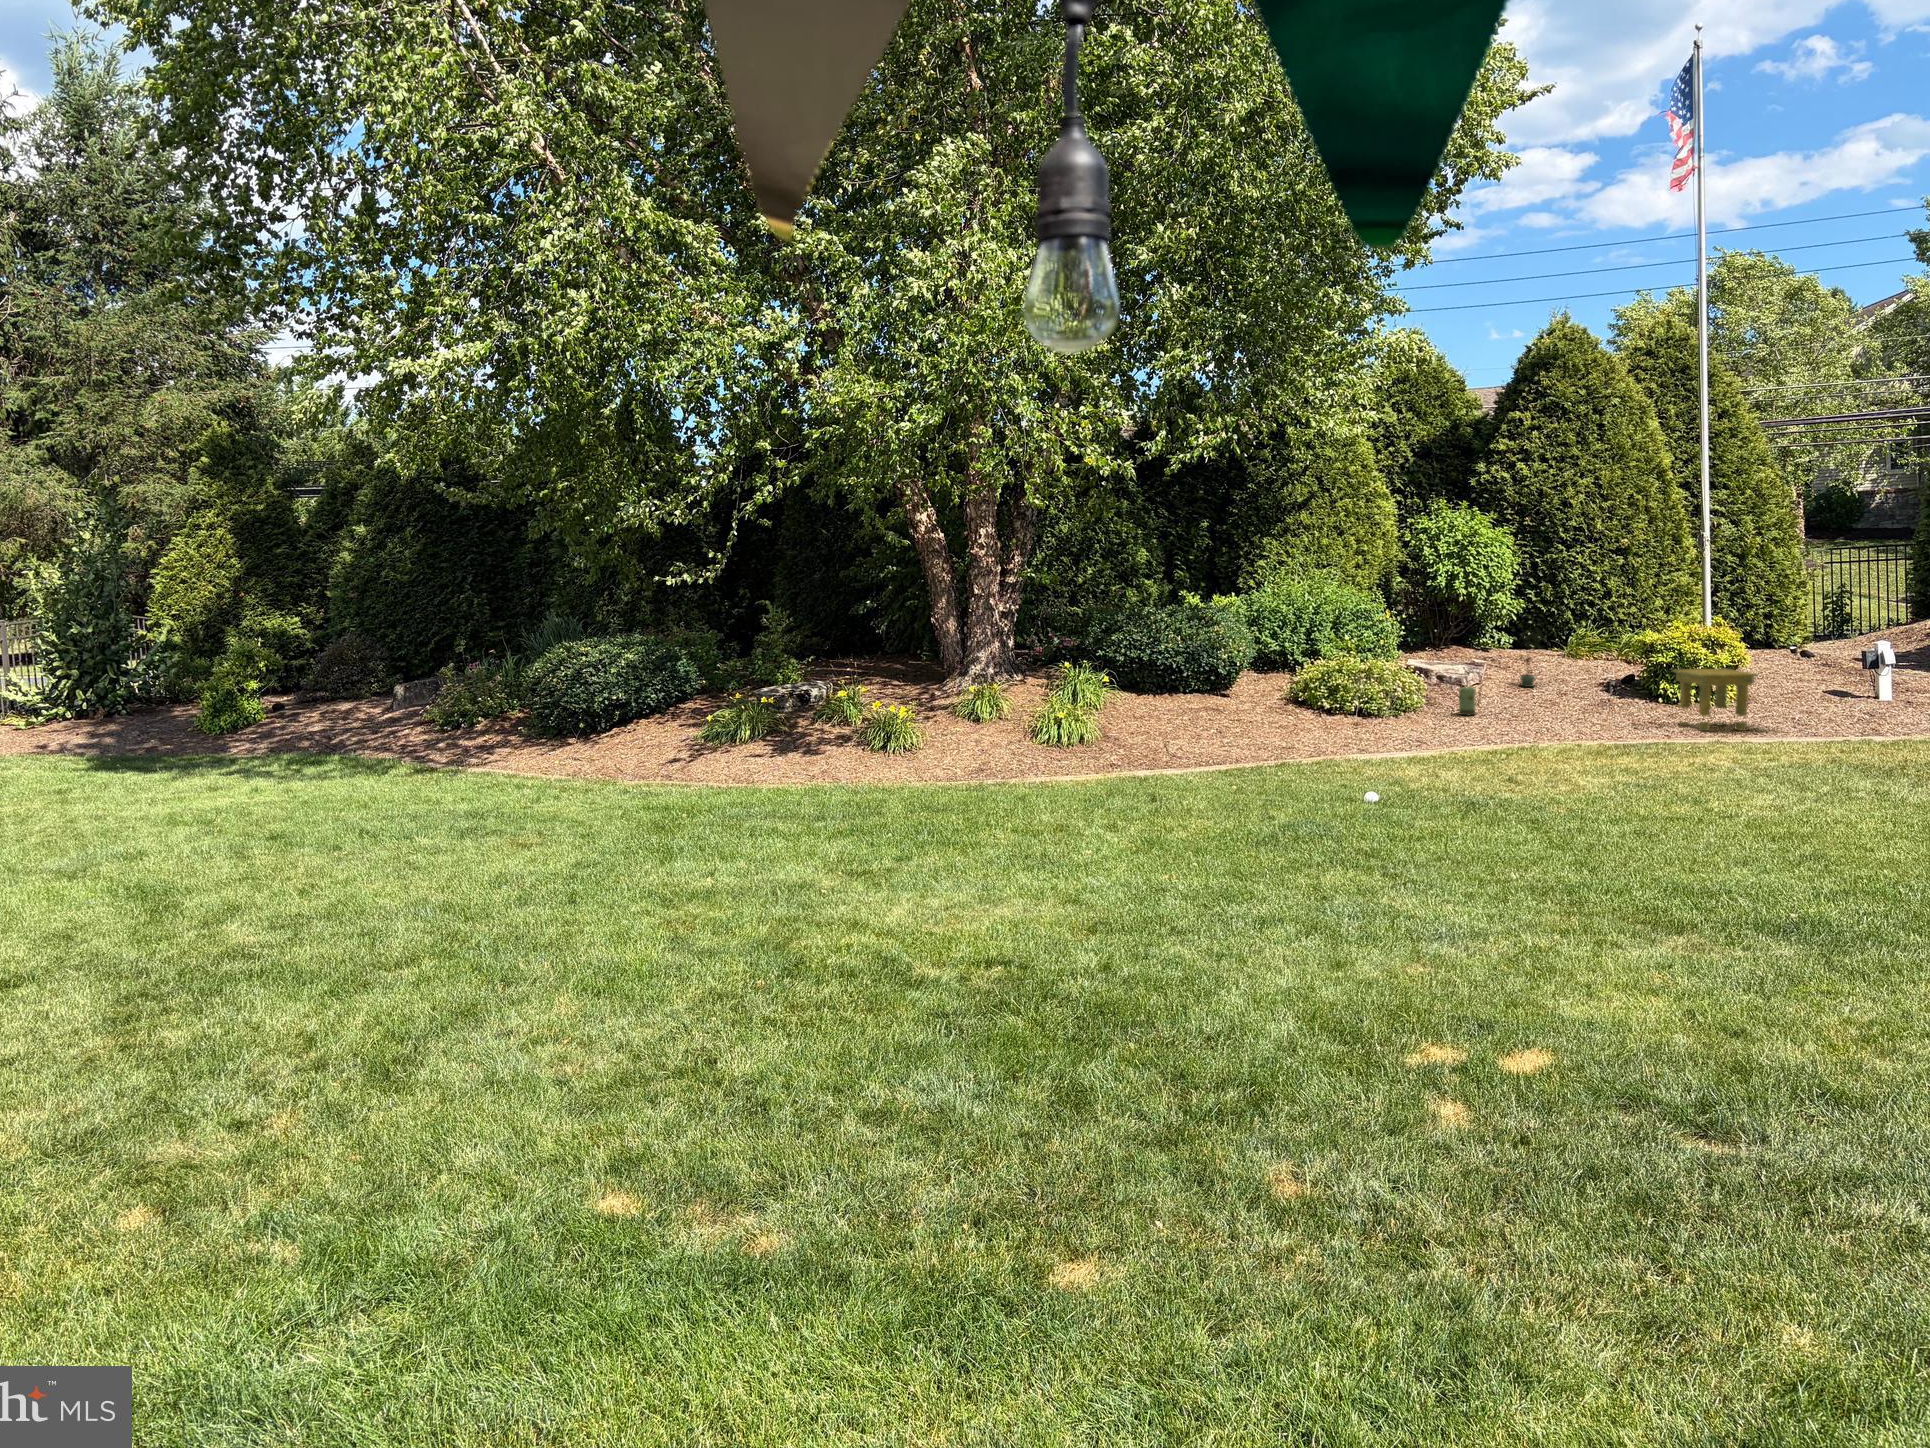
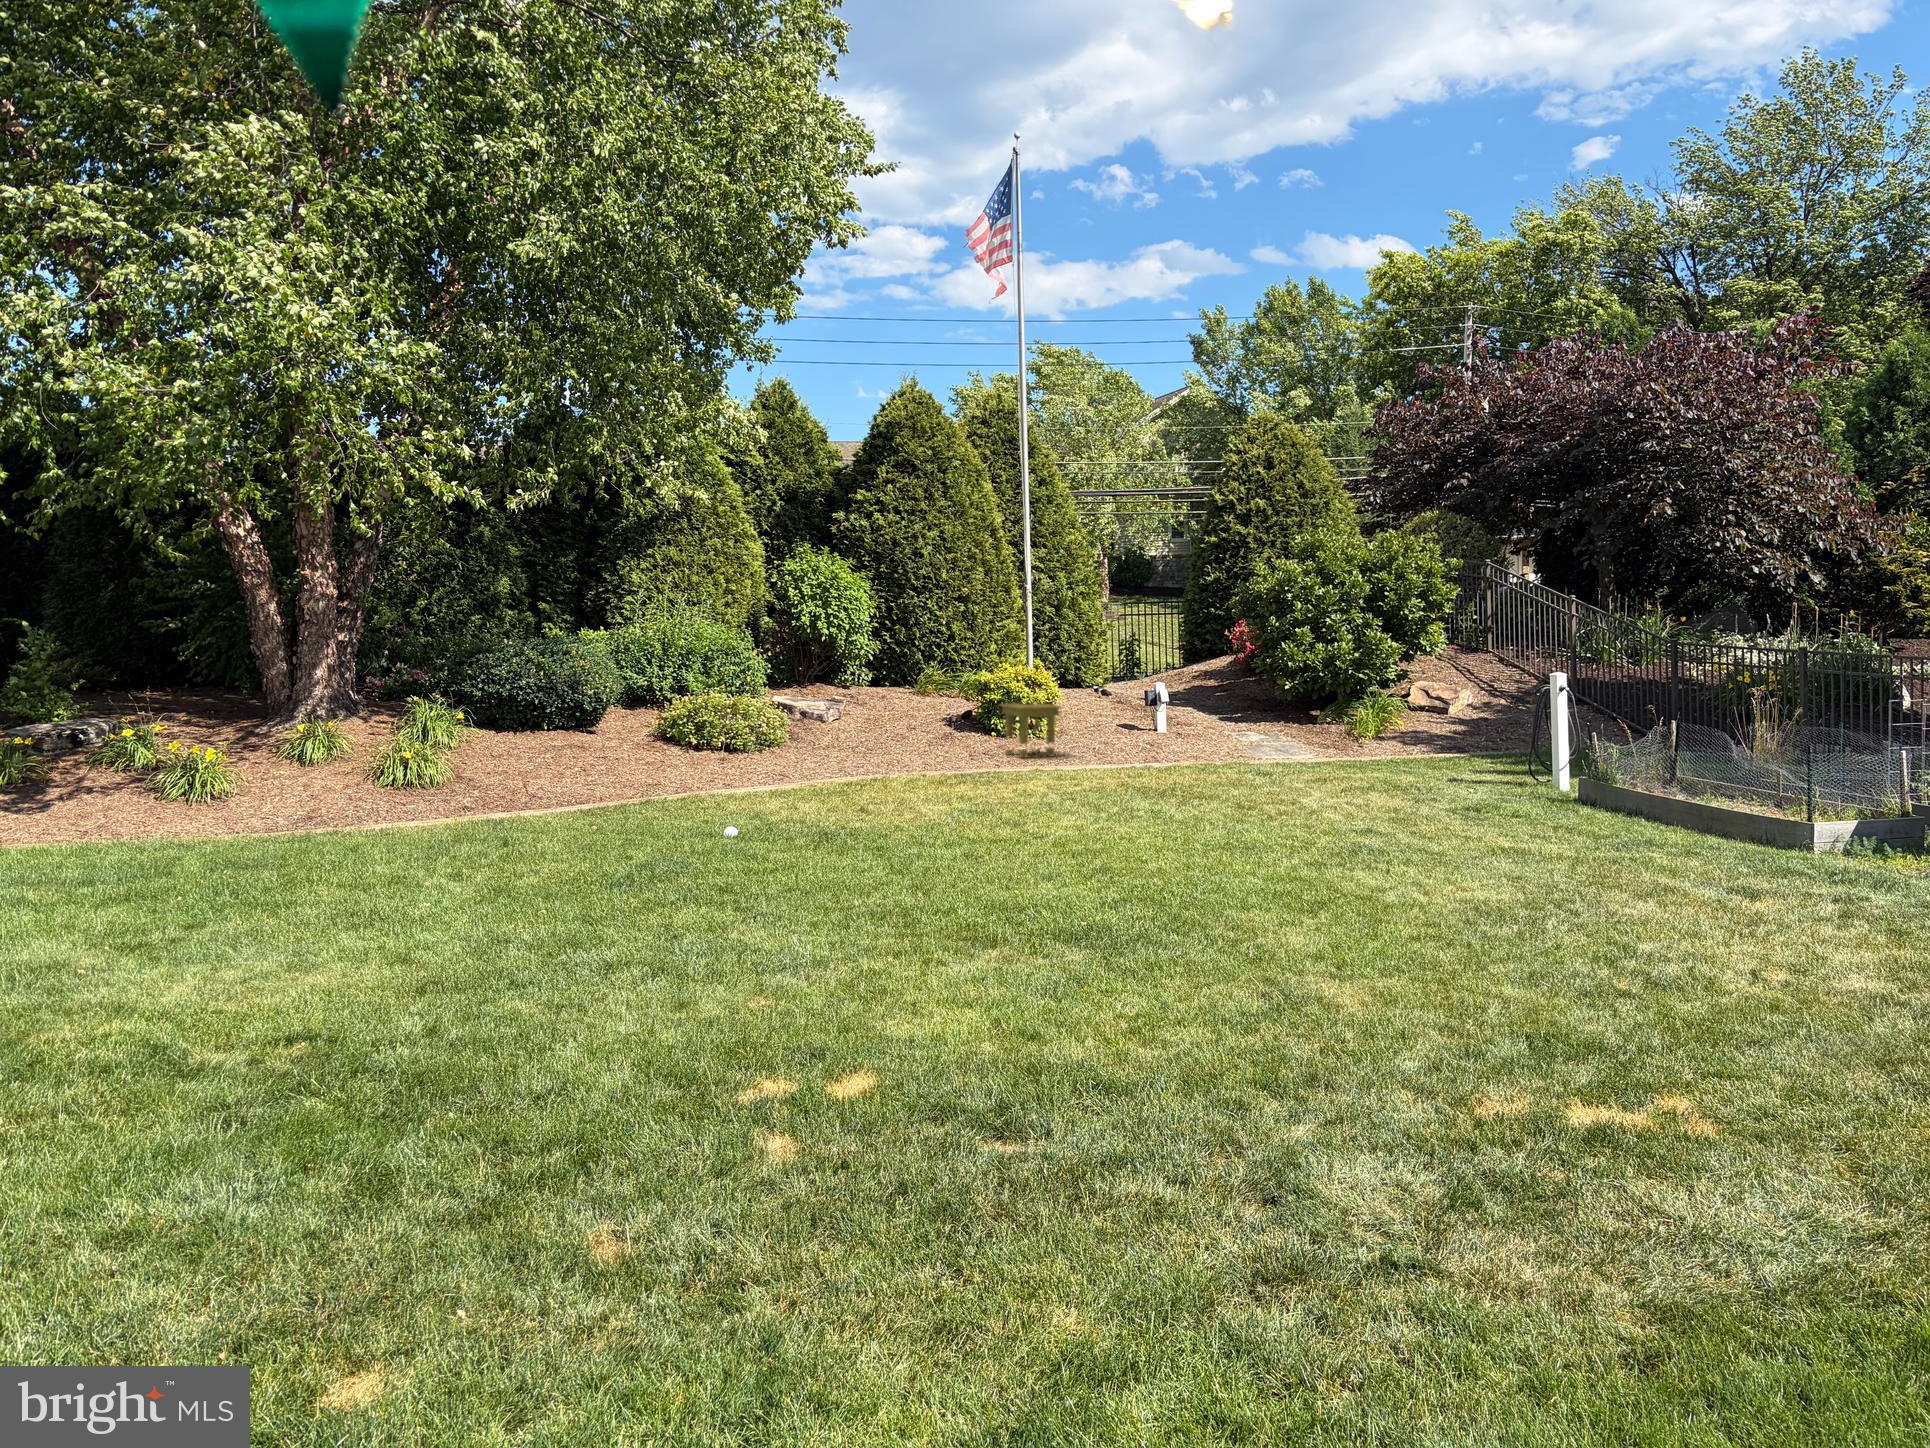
potted plant: present [1519,629,1544,687] -> none [872,664,899,723]
watering can: present [1451,676,1483,715] -> none [814,710,845,749]

